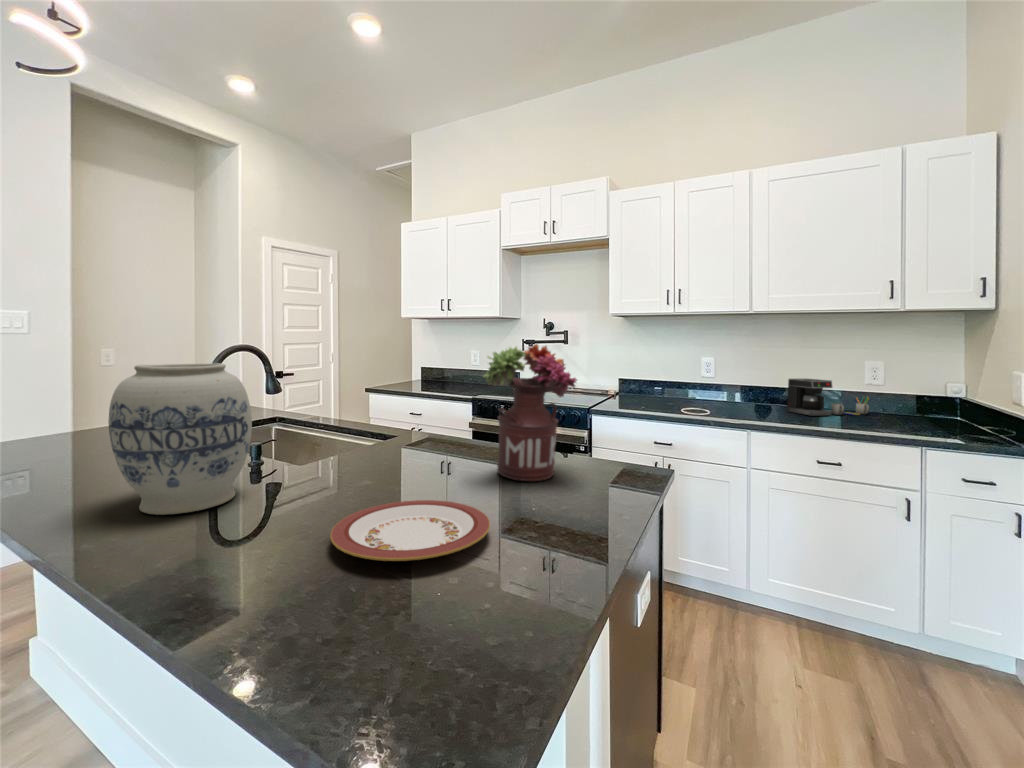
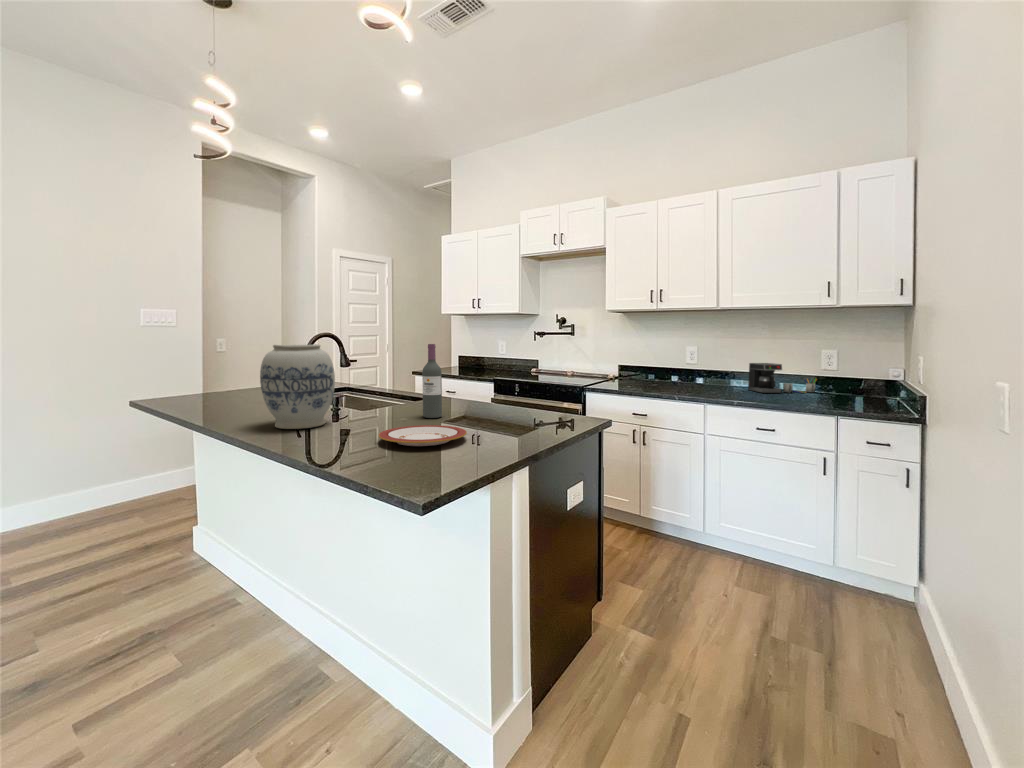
flower arrangement: present [483,344,577,481] -> none [475,333,537,422]
wine bottle: none [397,361,427,476] -> present [422,344,442,418]

